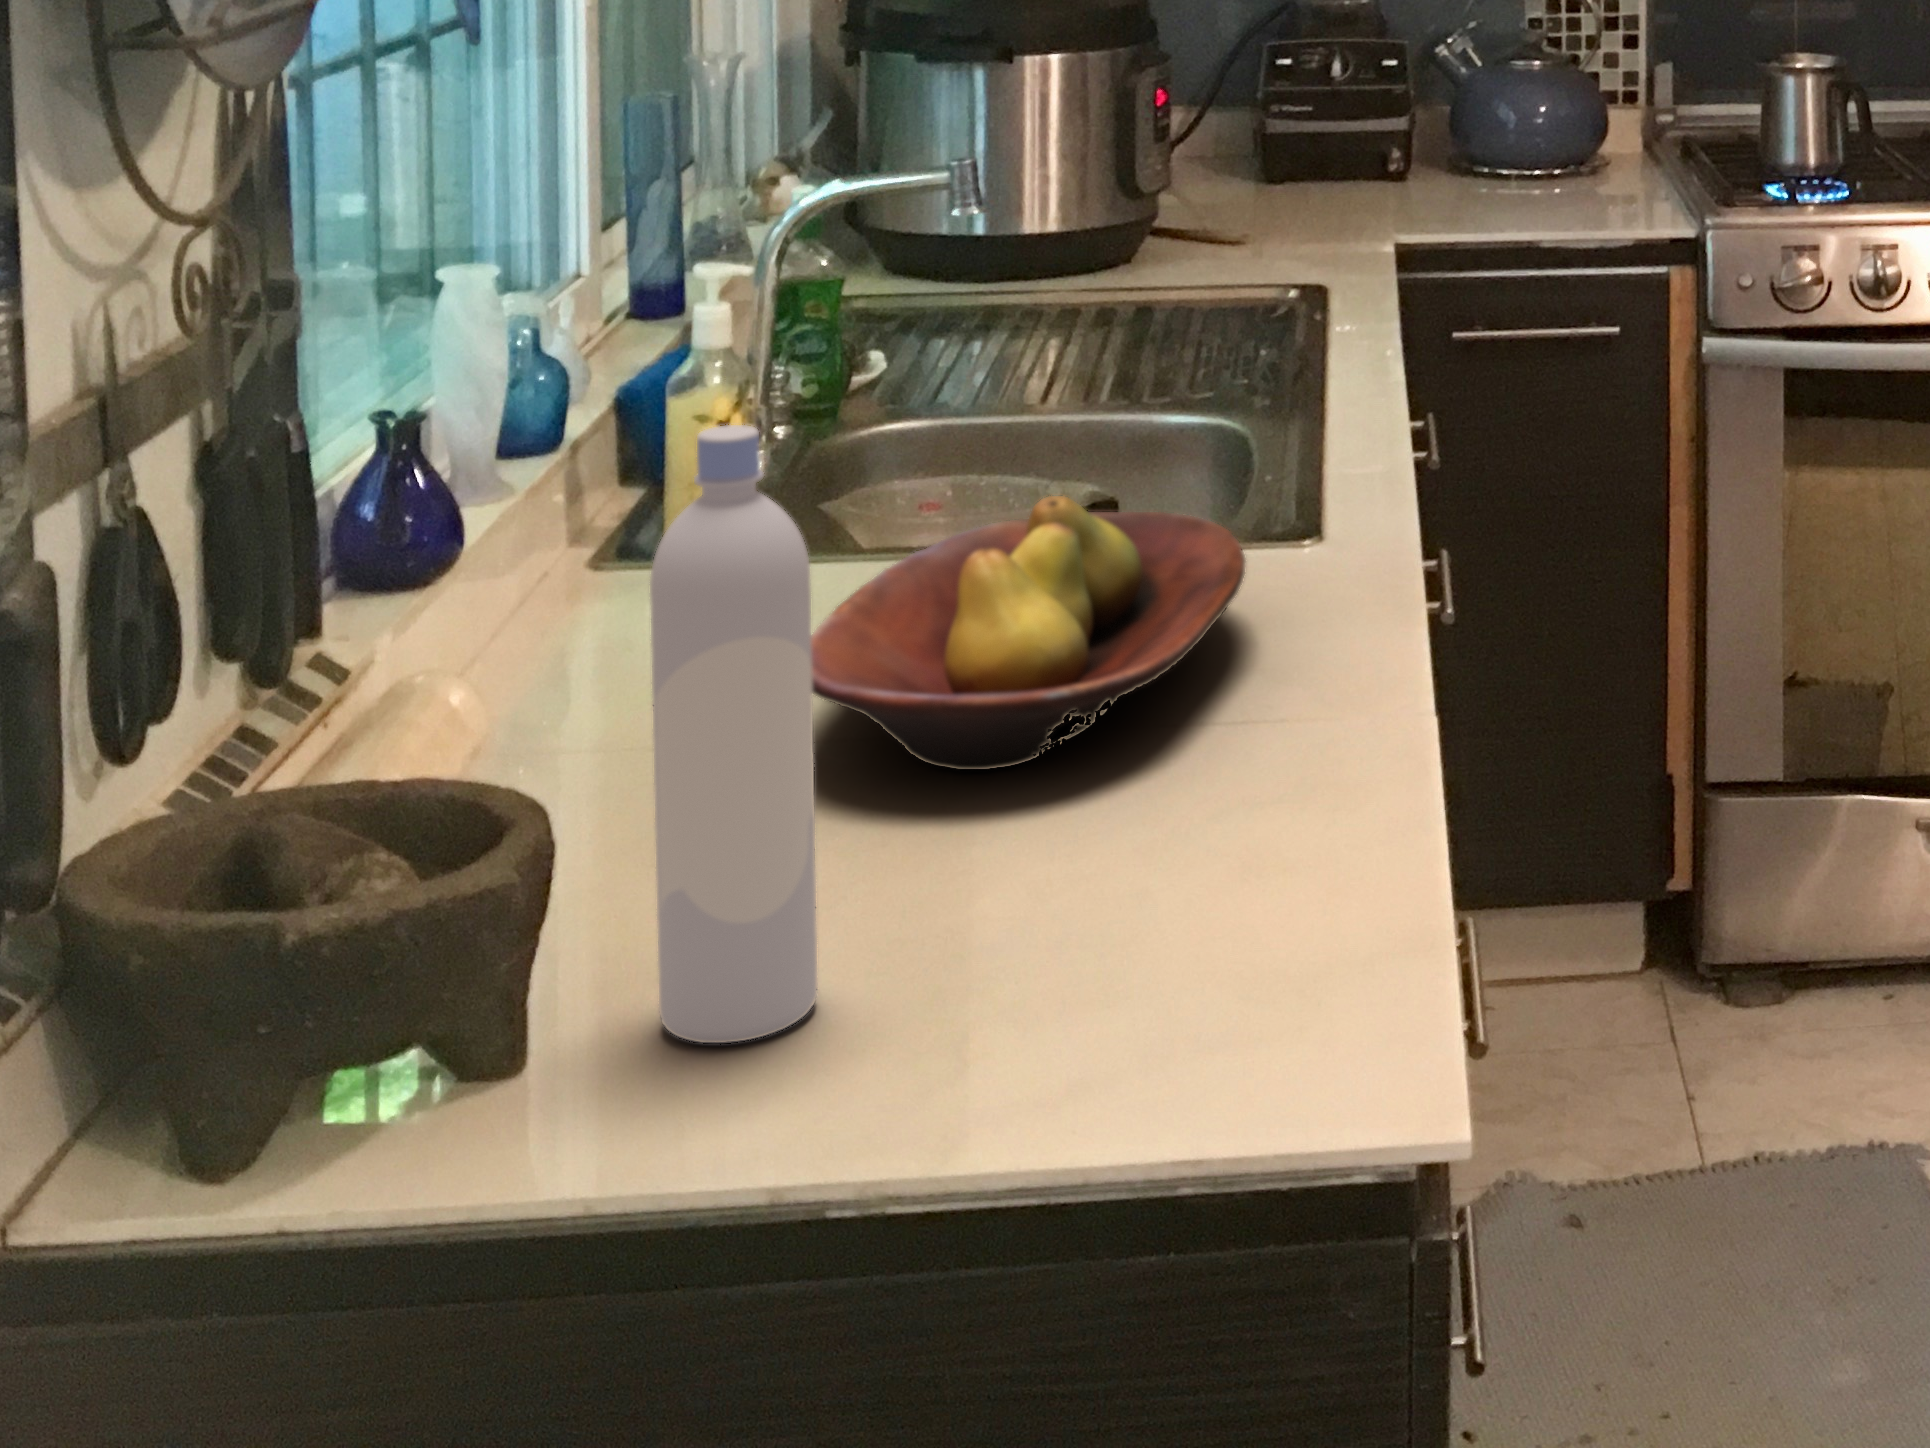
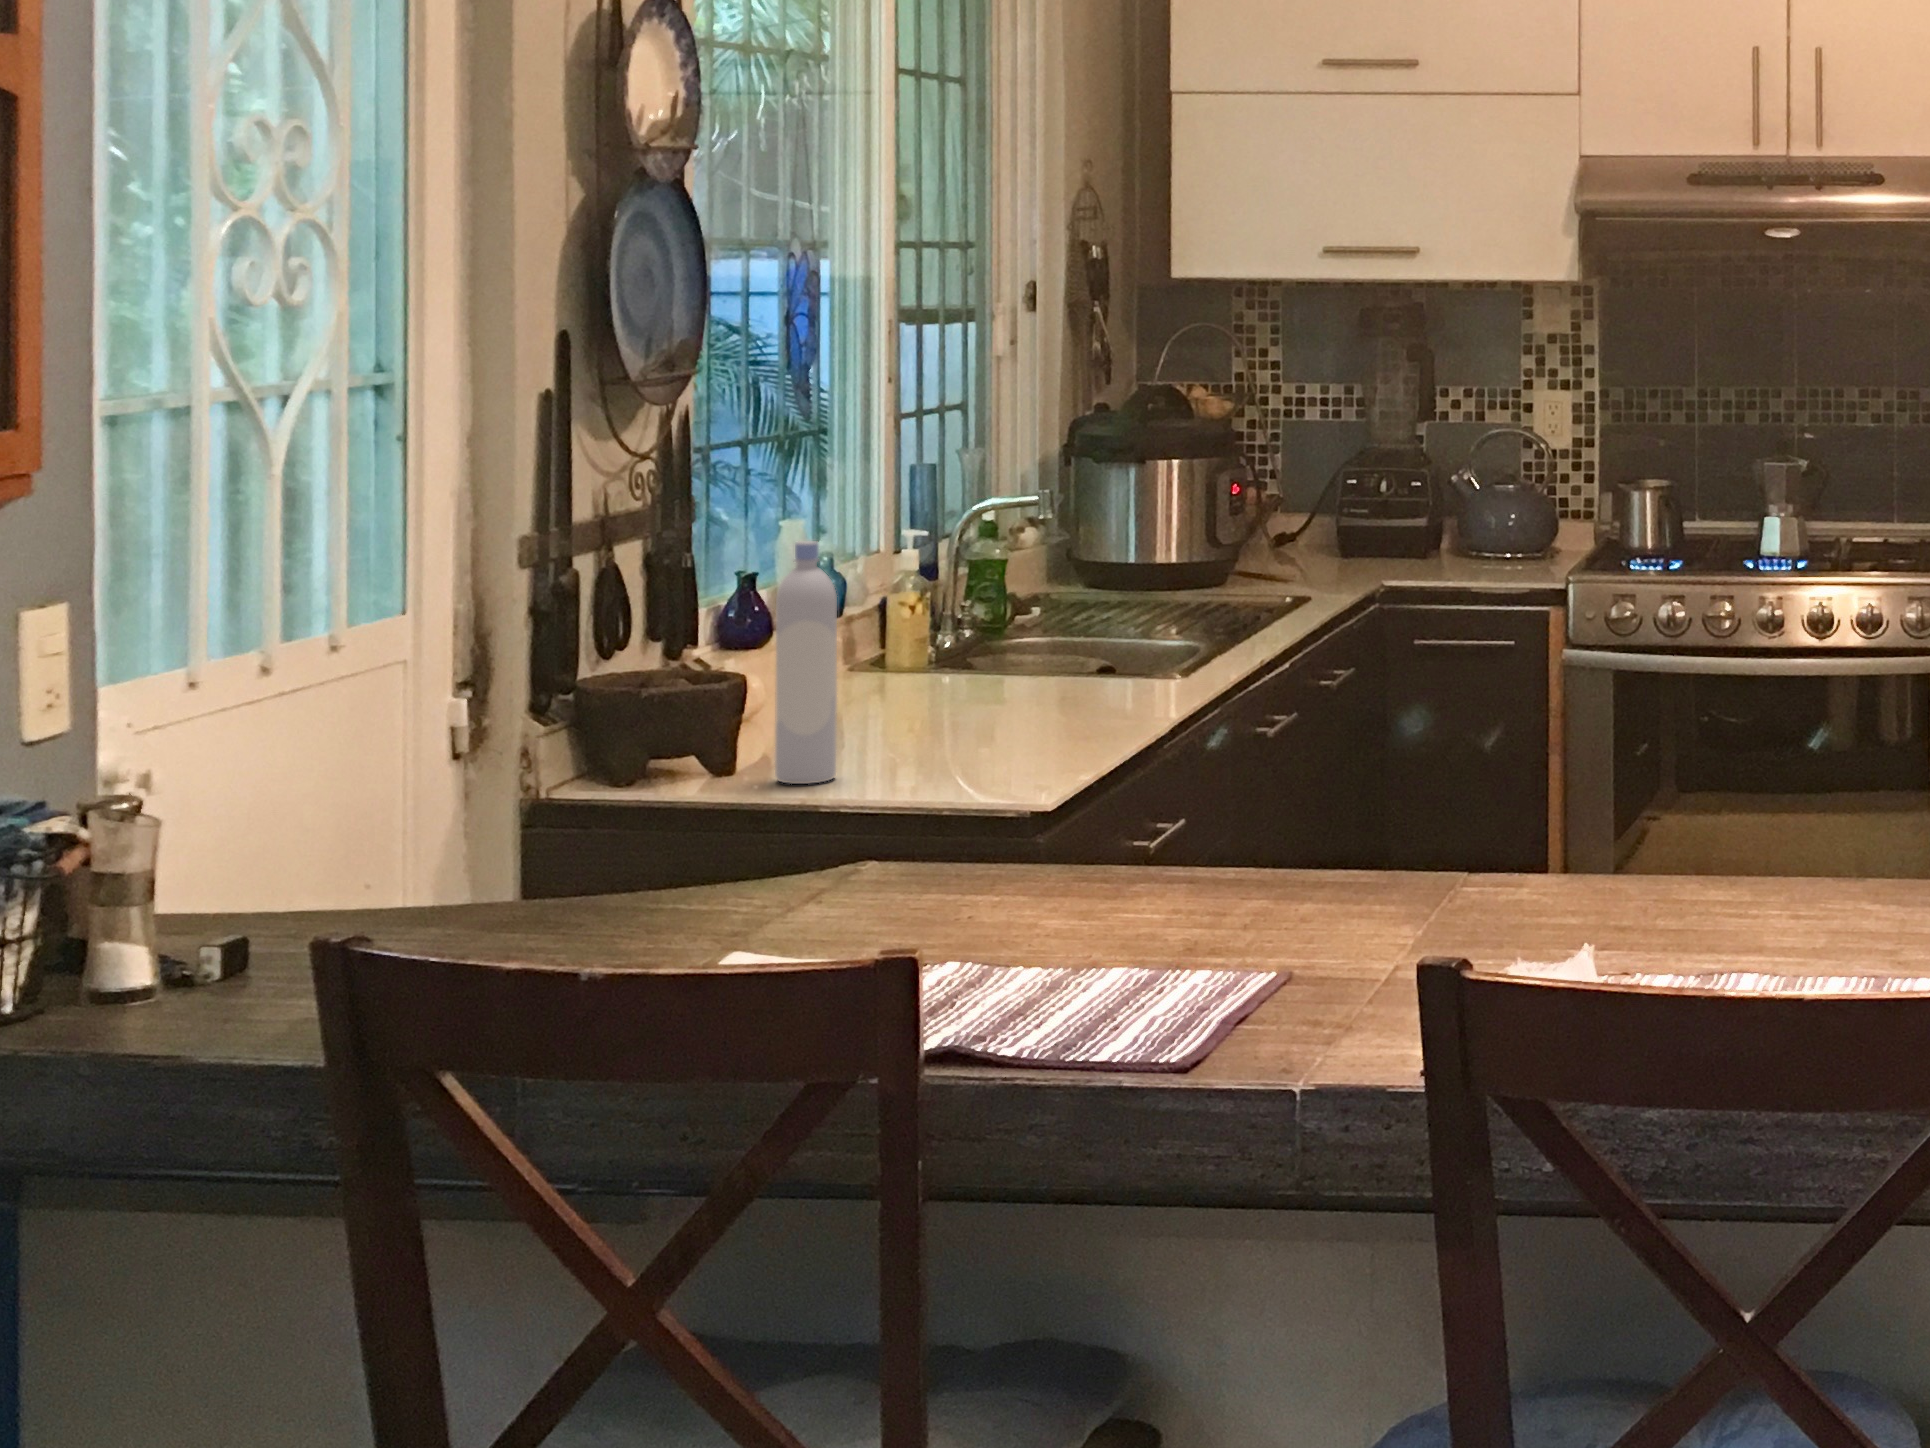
fruit bowl: present [811,496,1245,770] -> none [881,631,1111,734]

